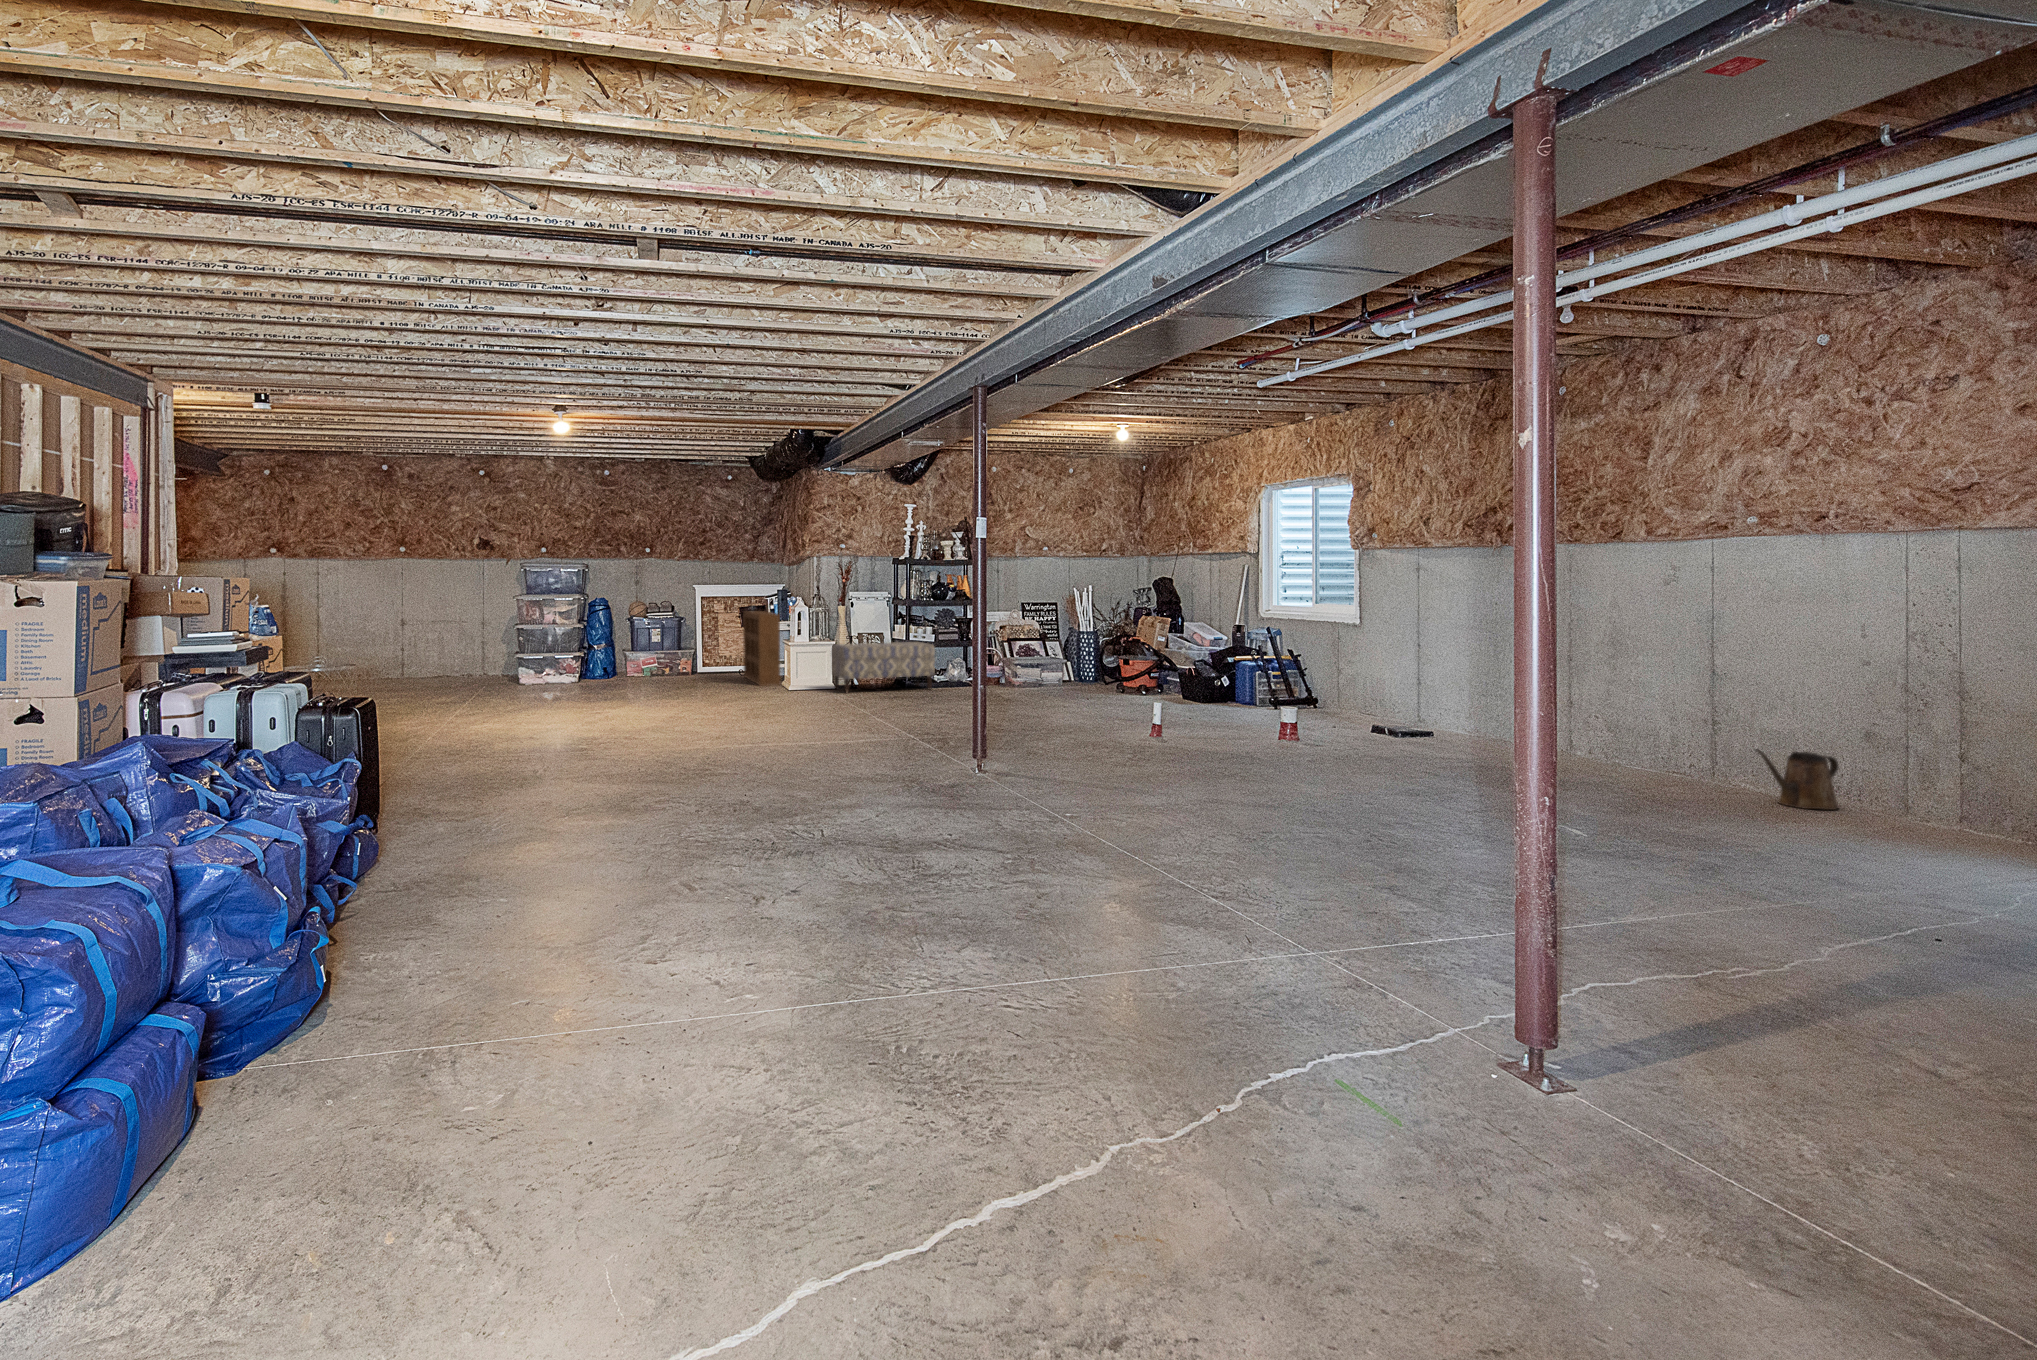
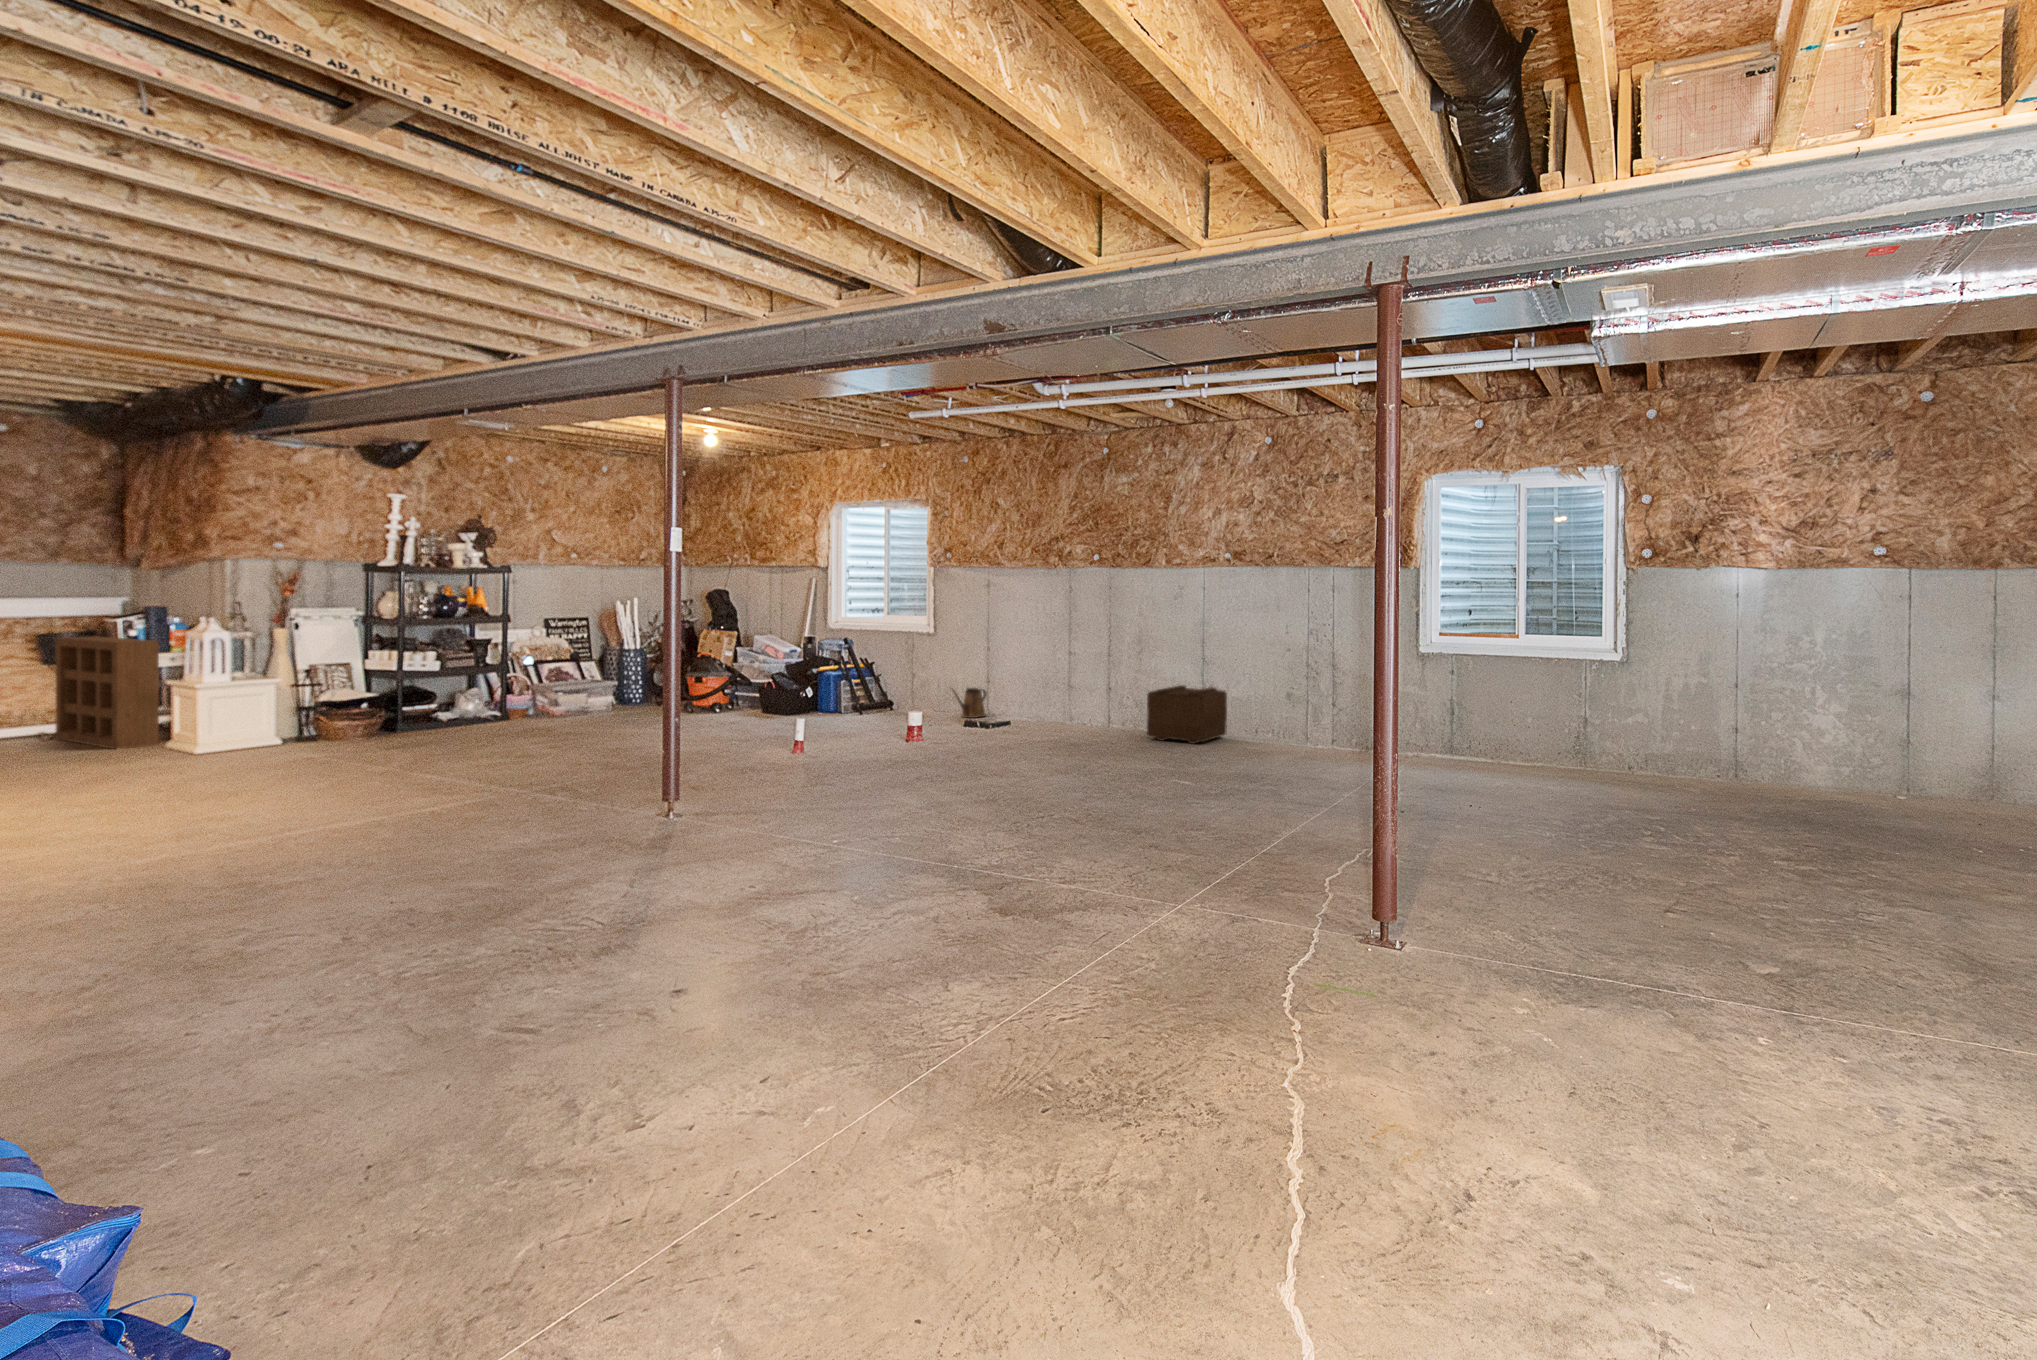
bench: present [831,642,935,693] -> none [272,670,447,746]
wooden crate: none [1591,704,1737,786] -> present [1147,685,1227,744]
watering can: present [1756,749,1839,810] -> present [952,688,987,718]

